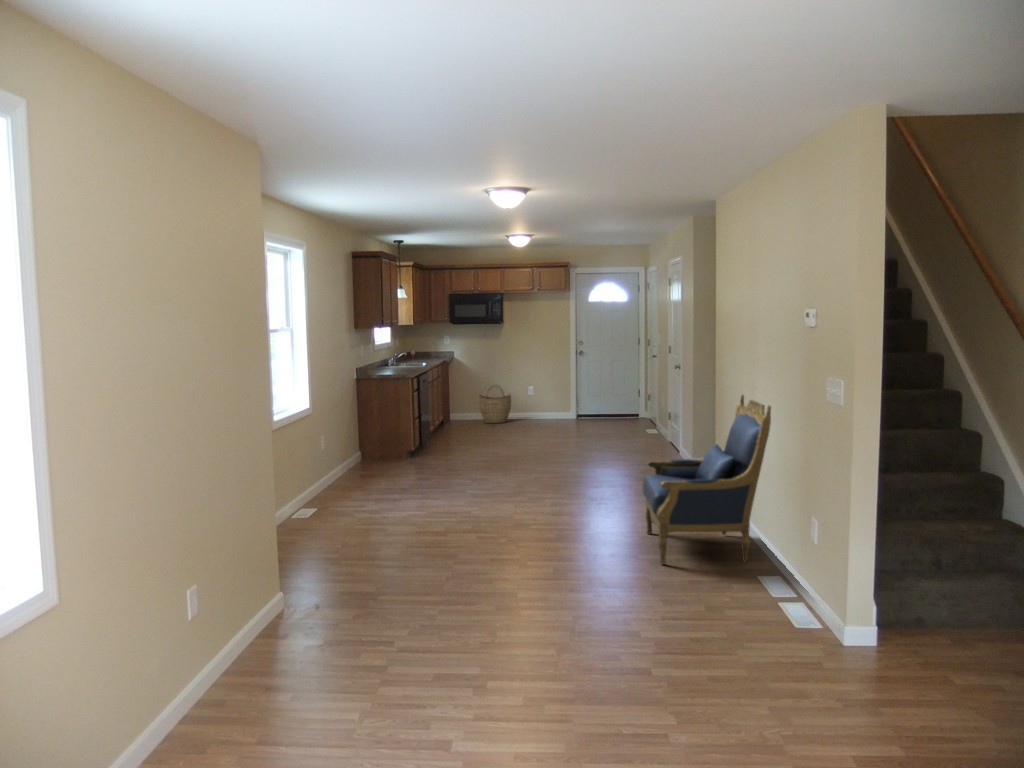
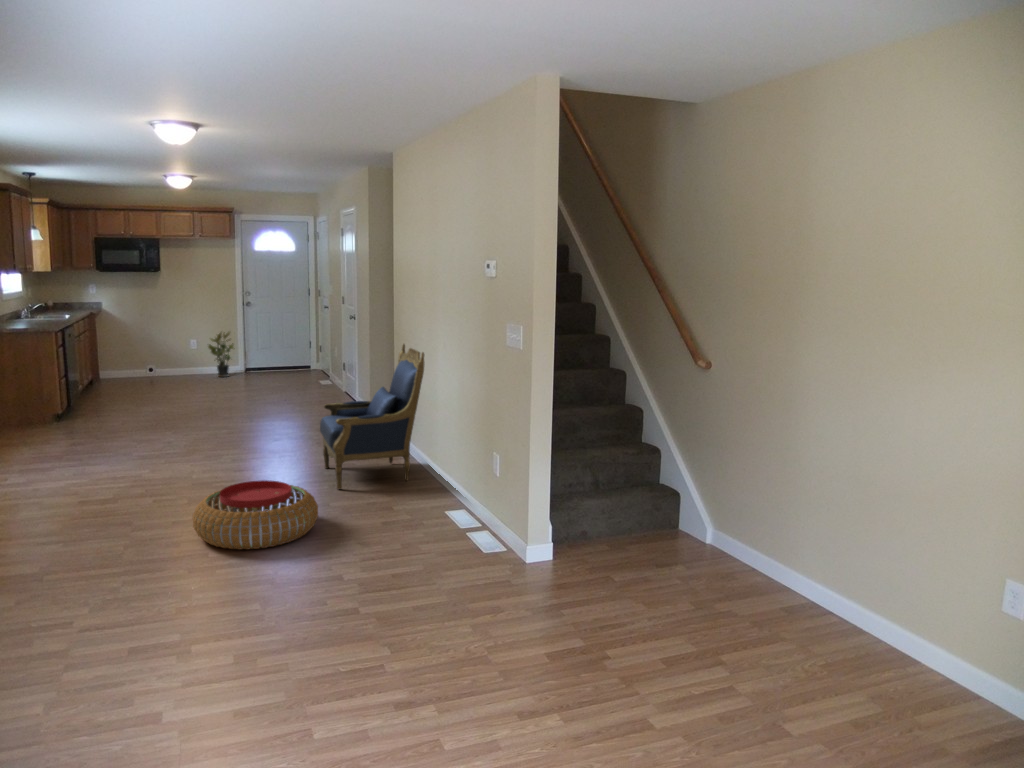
potted plant: none [541,378,566,422] -> present [208,332,234,377]
woven basket: present [479,385,511,423] -> none [134,339,173,381]
pouf: none [497,551,637,639] -> present [193,480,318,549]

